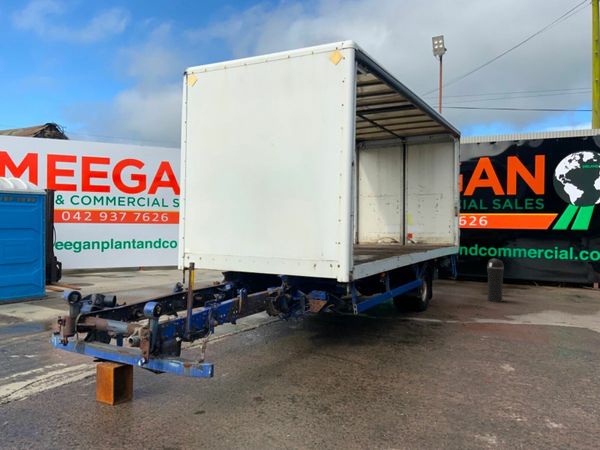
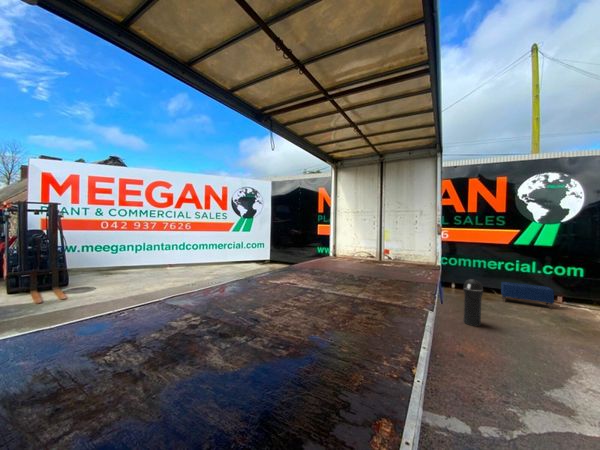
bench: none [540,271,587,294] -> present [501,282,554,309]

